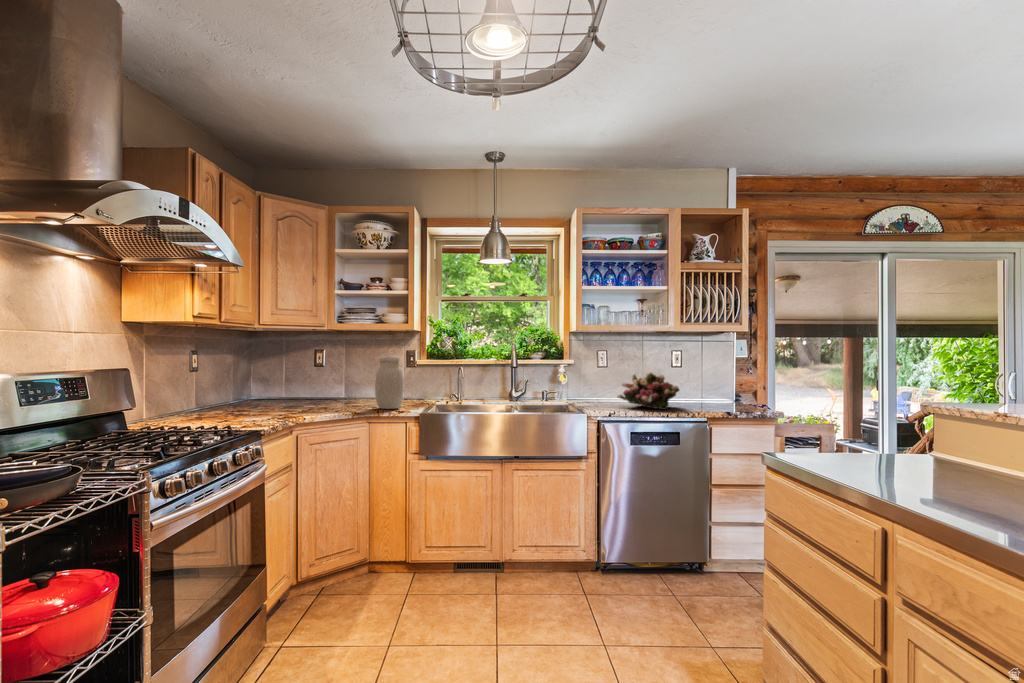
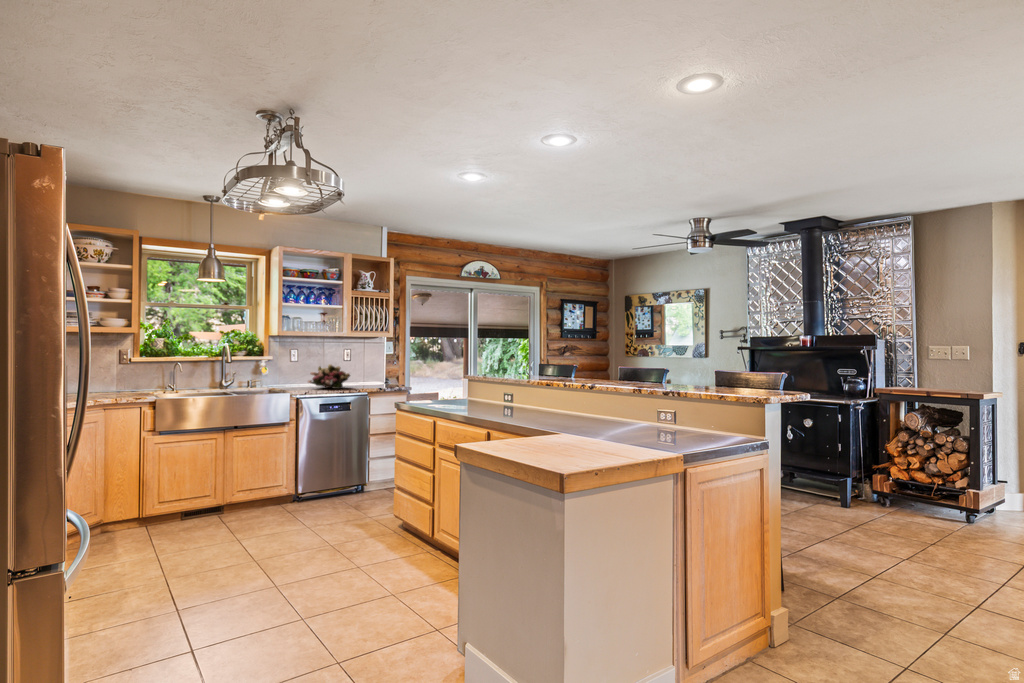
jar: present [375,356,404,409] -> none [109,355,137,398]

